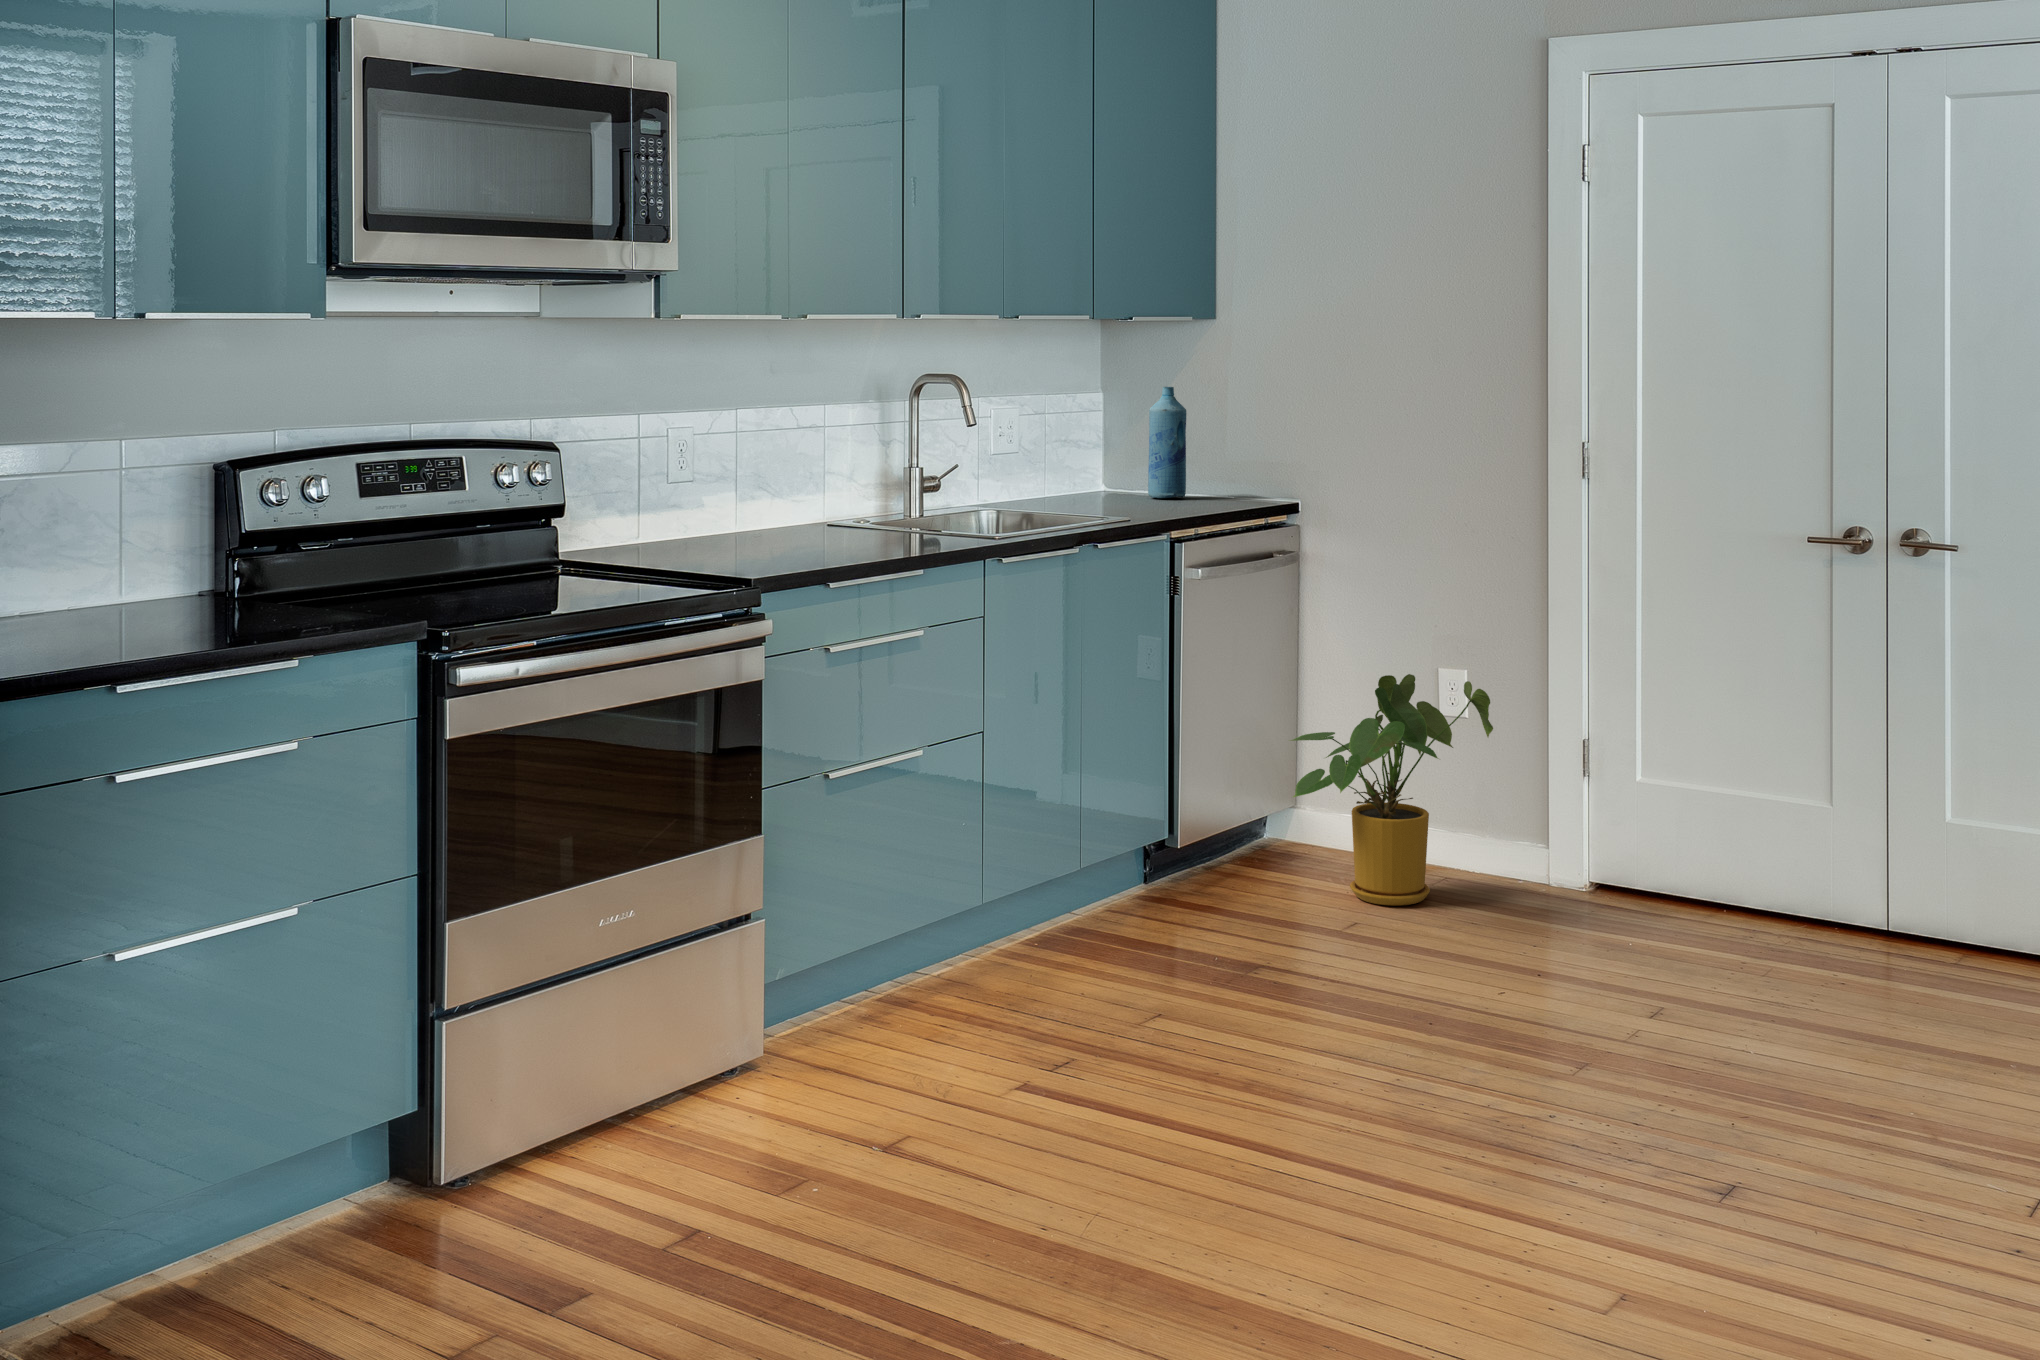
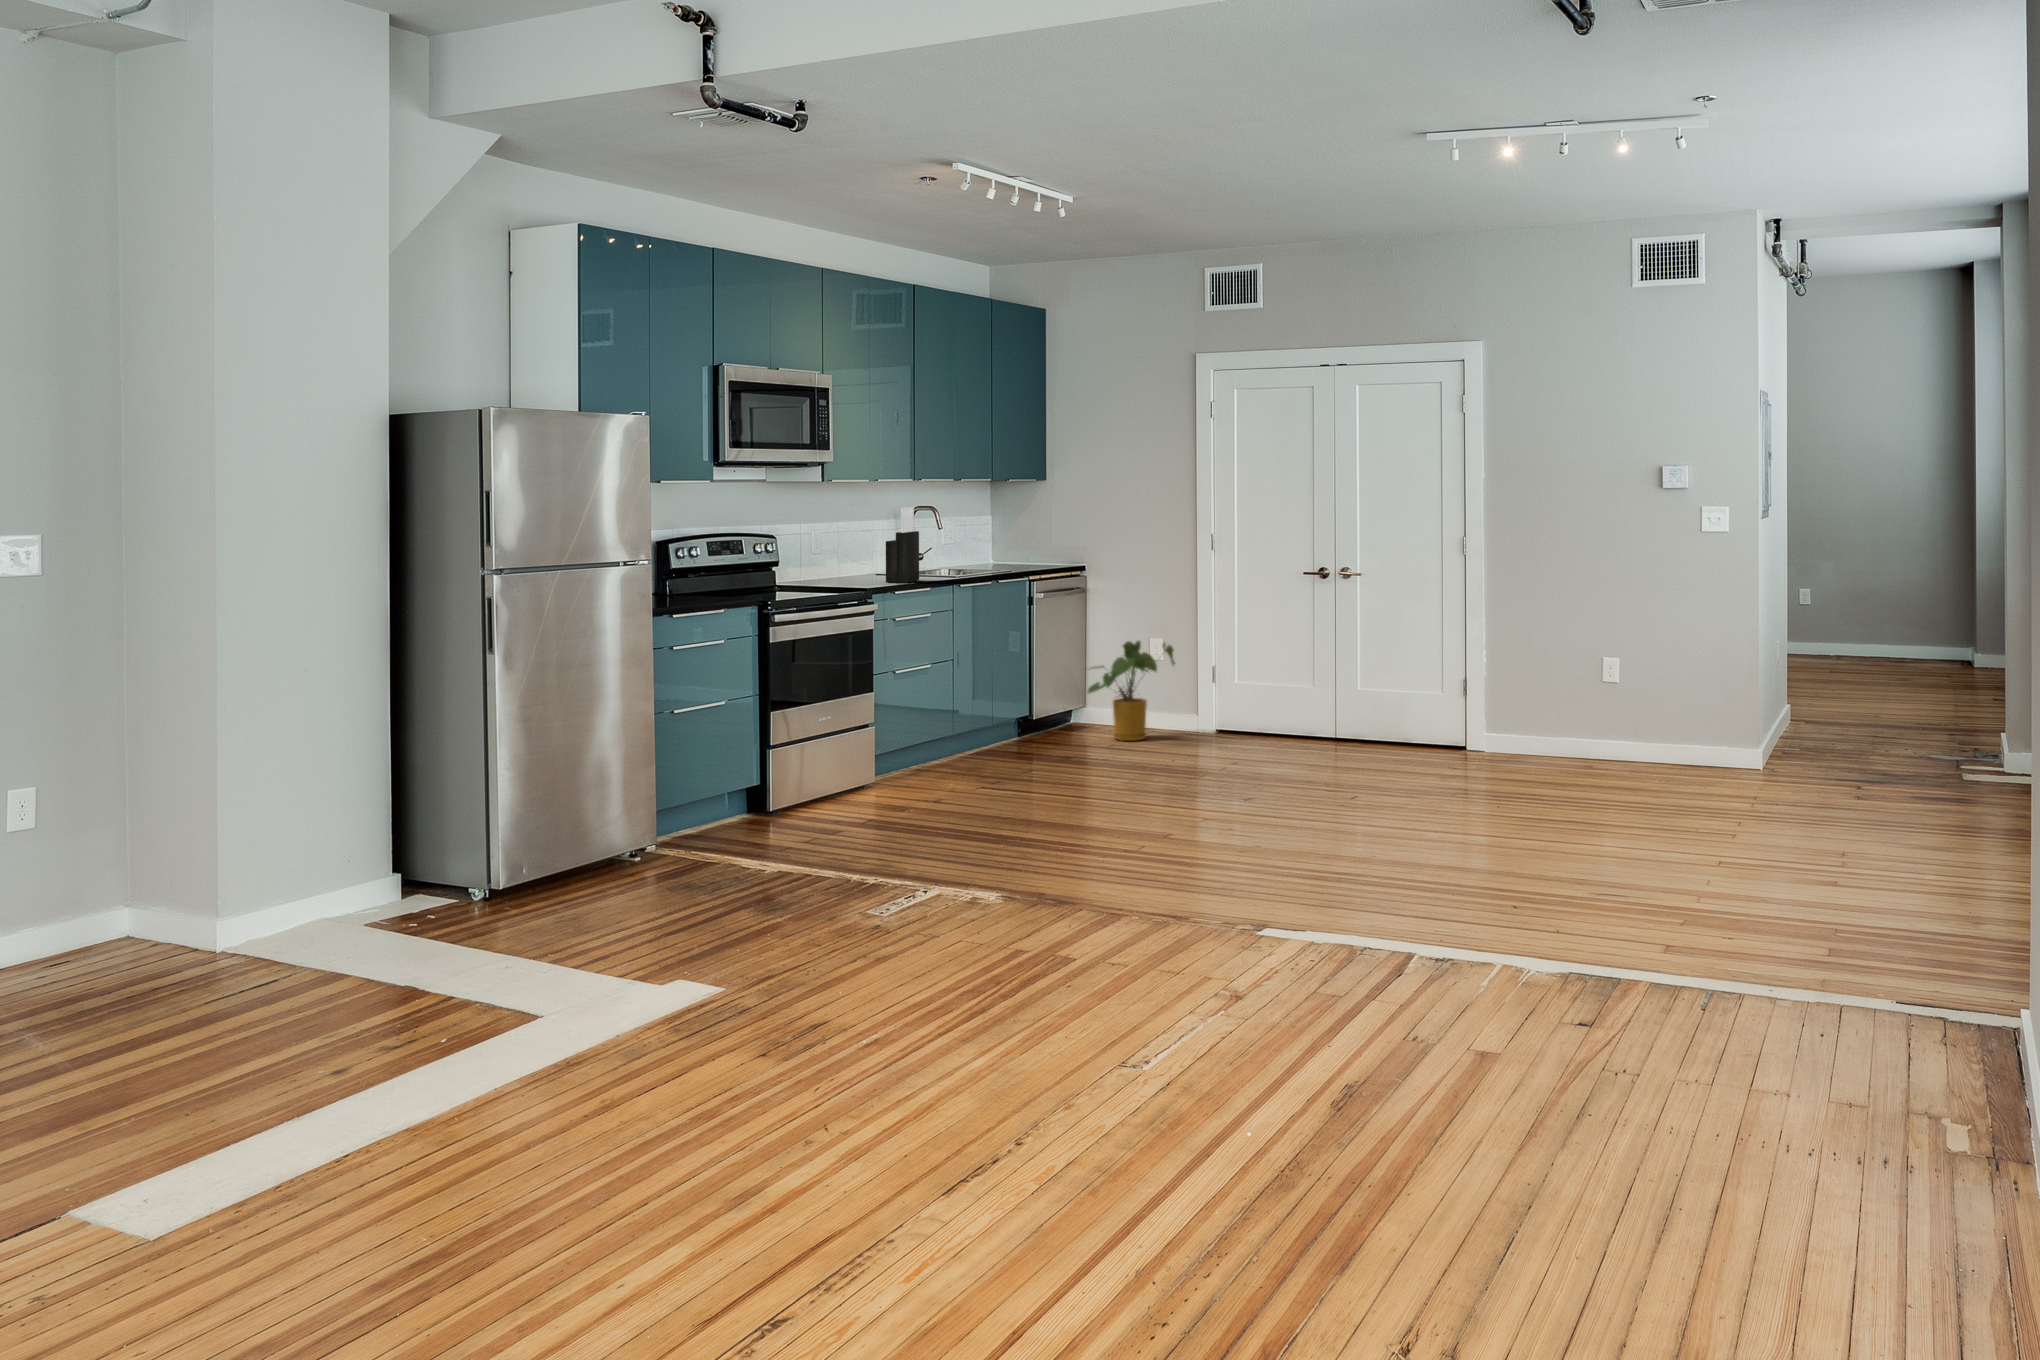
knife block: none [816,380,900,559] -> present [886,507,919,583]
bottle: present [1148,387,1187,498] -> none [1016,511,1034,564]

